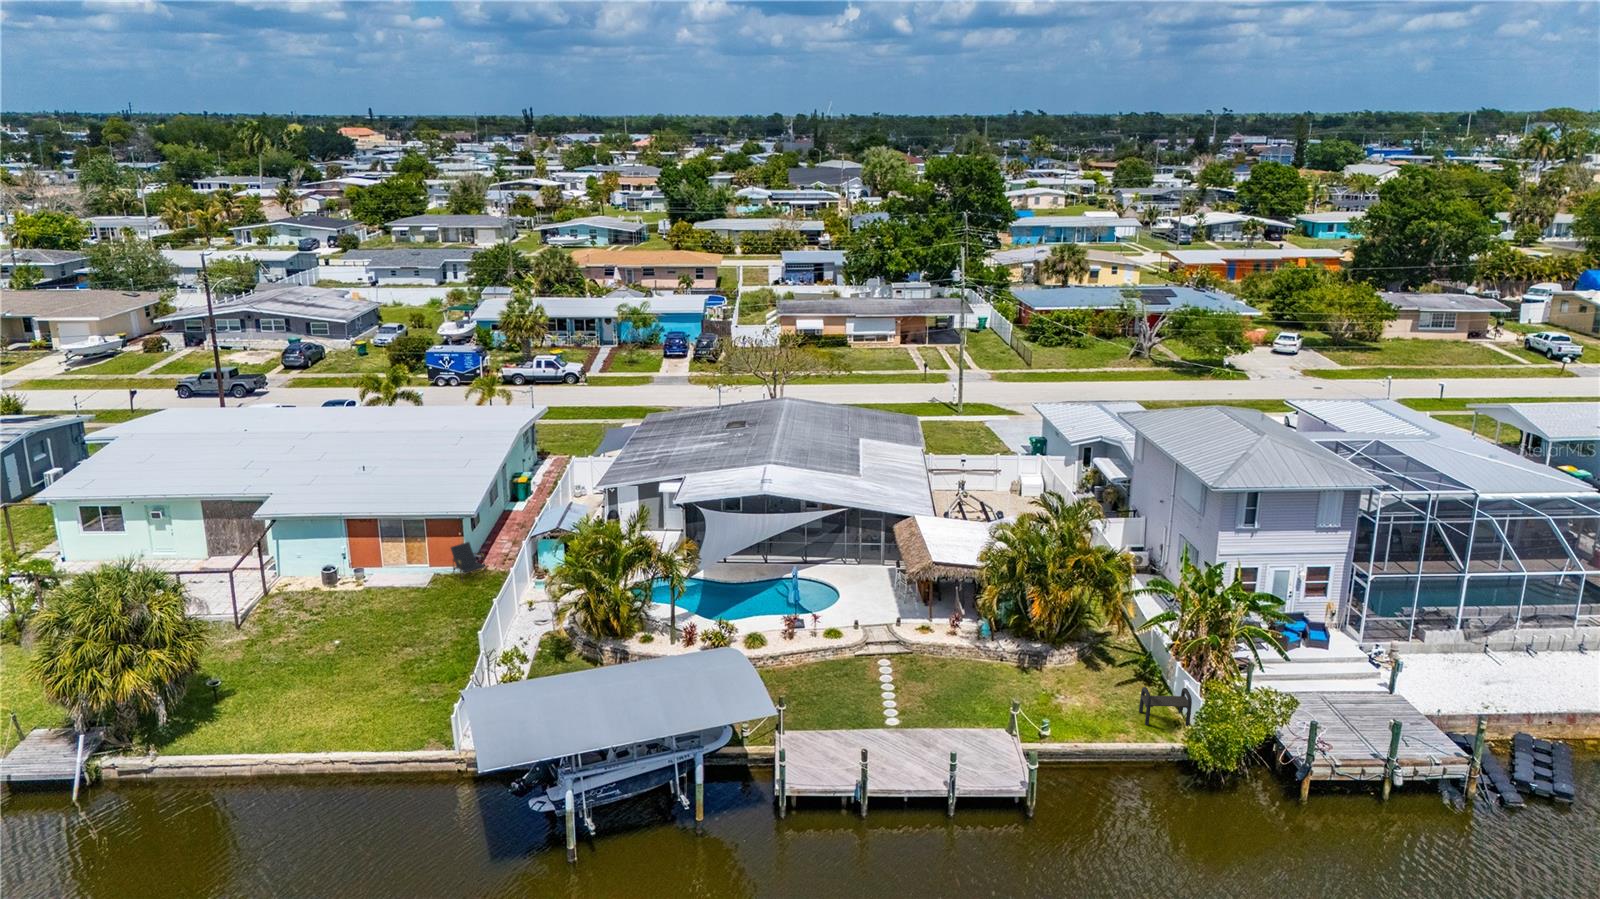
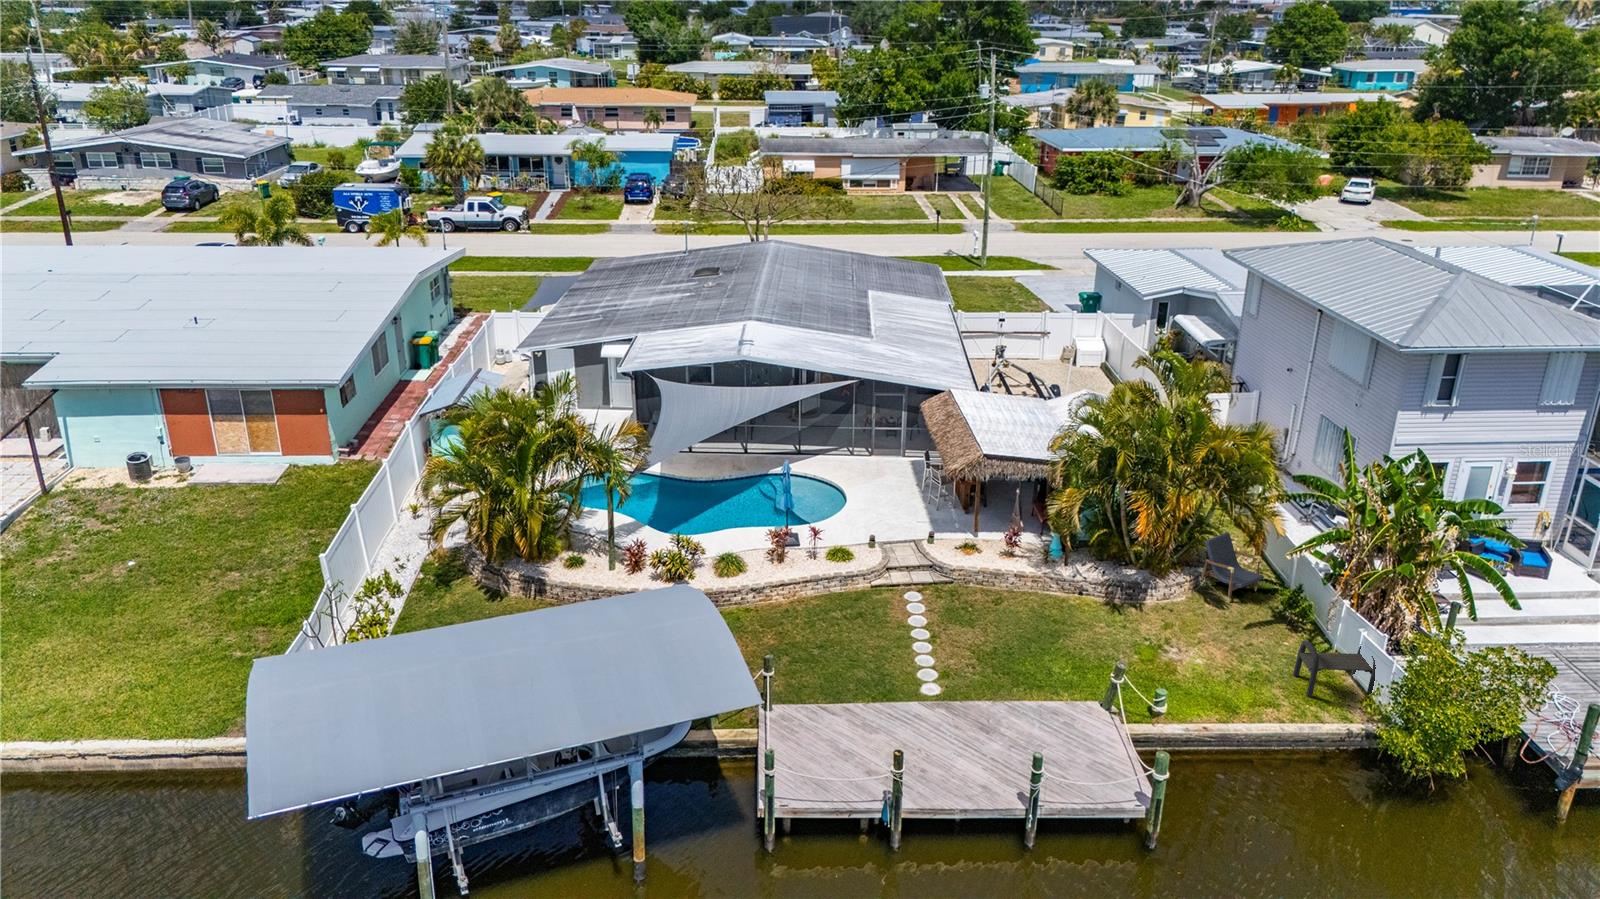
lounge chair: present [451,542,486,580] -> present [1201,532,1264,603]

